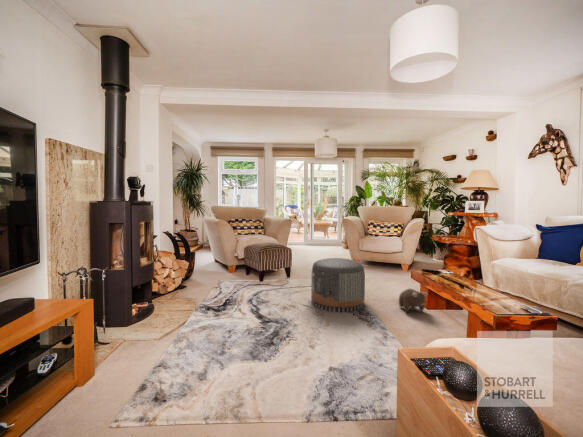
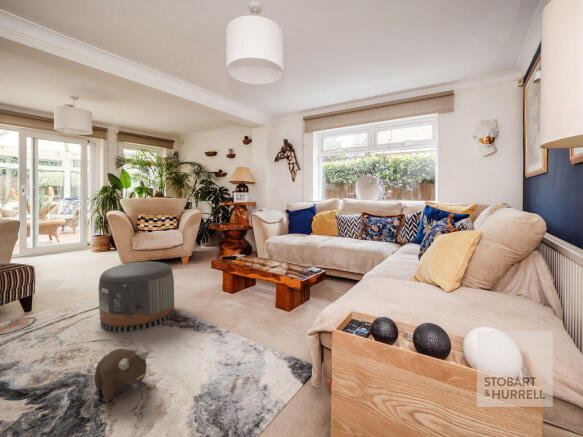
plush toy: present [399,289,428,312] -> present [94,349,149,401]

